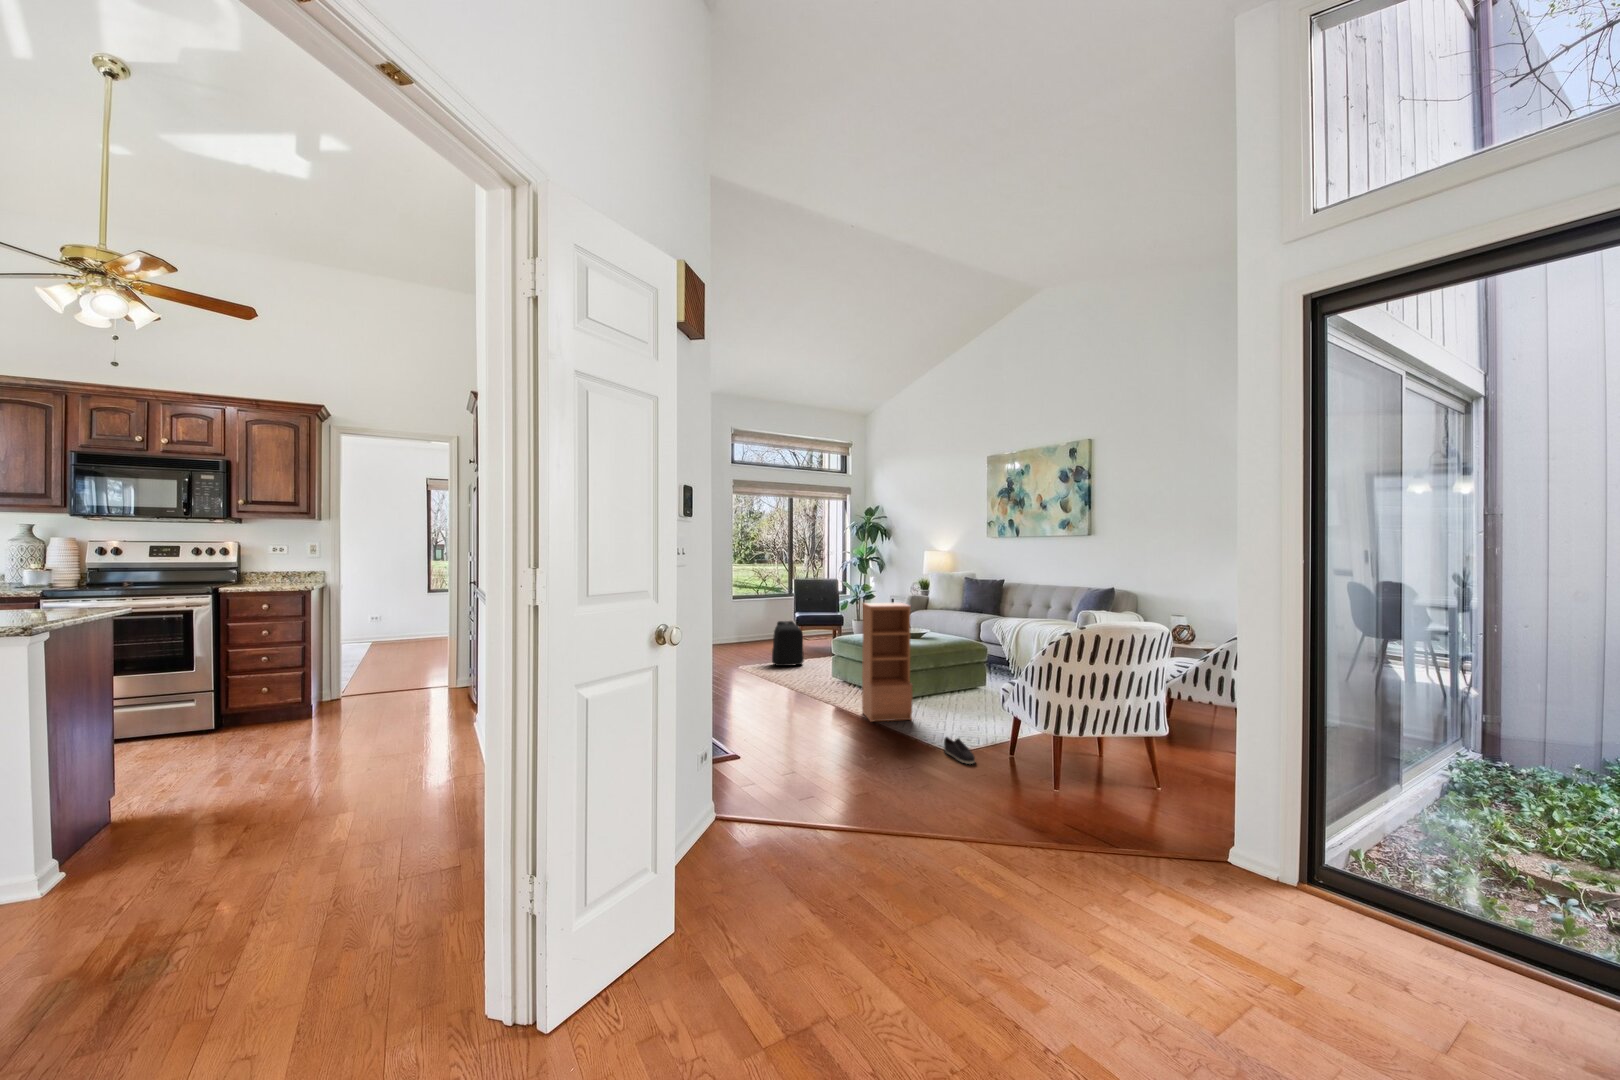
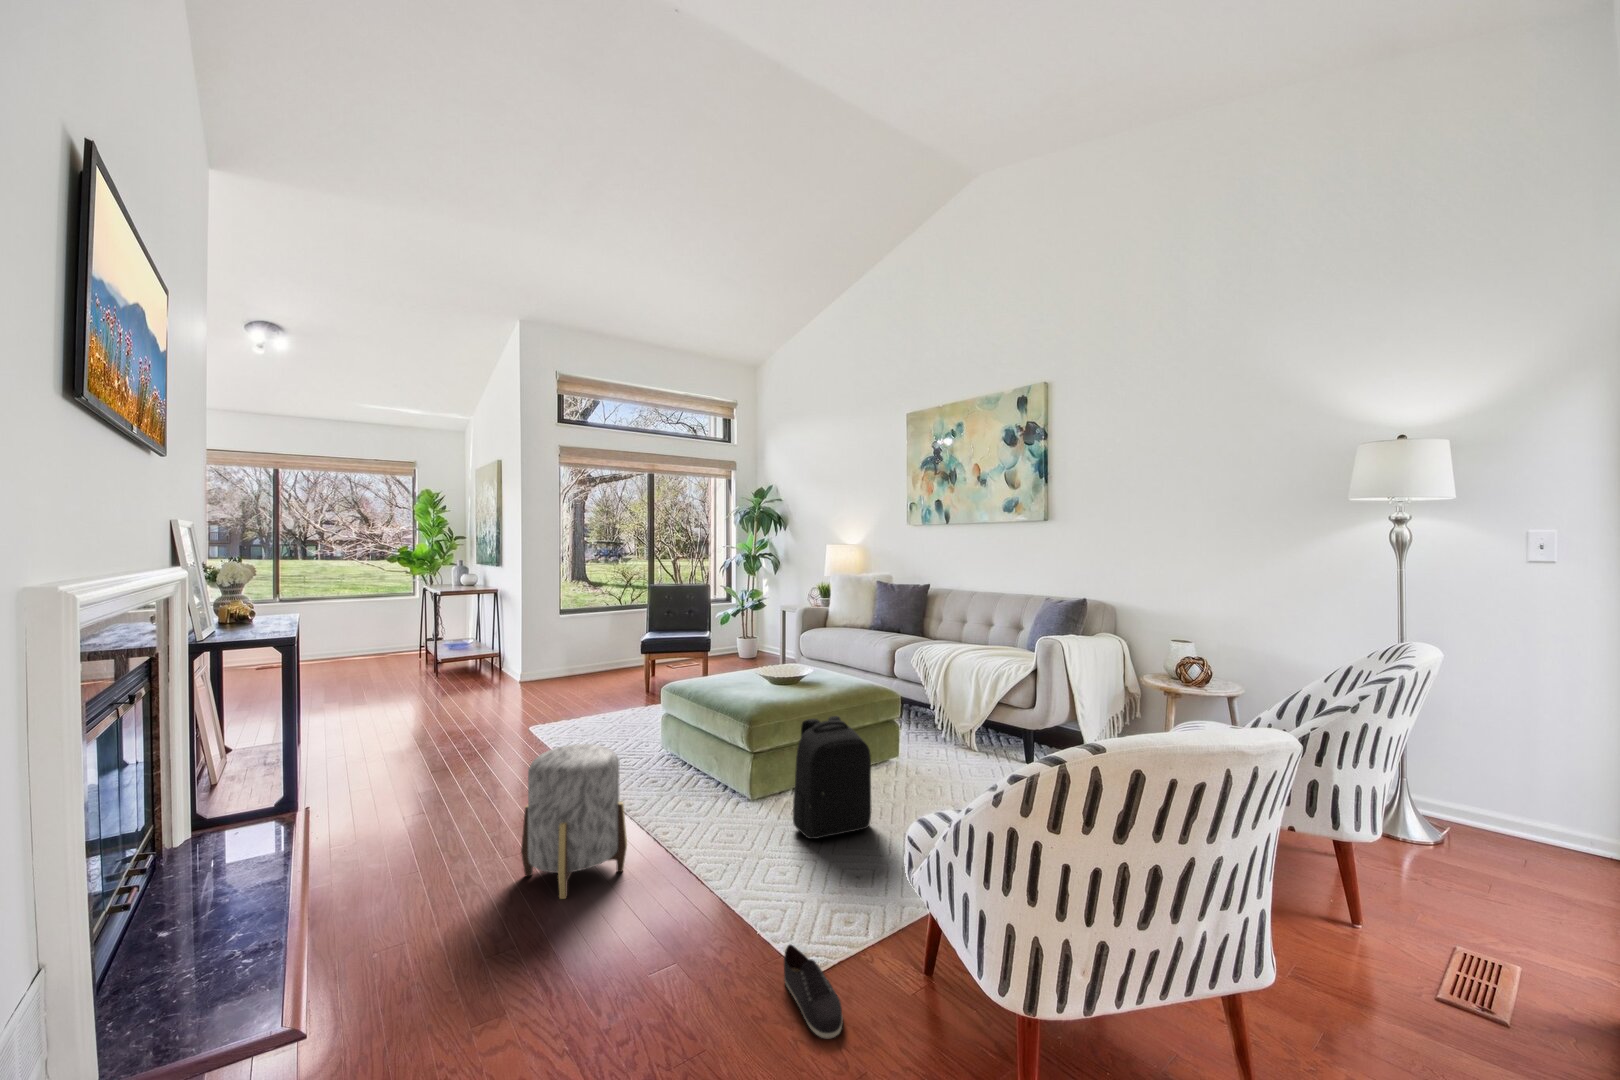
bookcase: present [862,603,912,722] -> none [669,638,752,870]
backpack: present [772,621,804,666] -> present [793,716,871,839]
stool: none [793,656,847,728] -> present [521,744,627,899]

